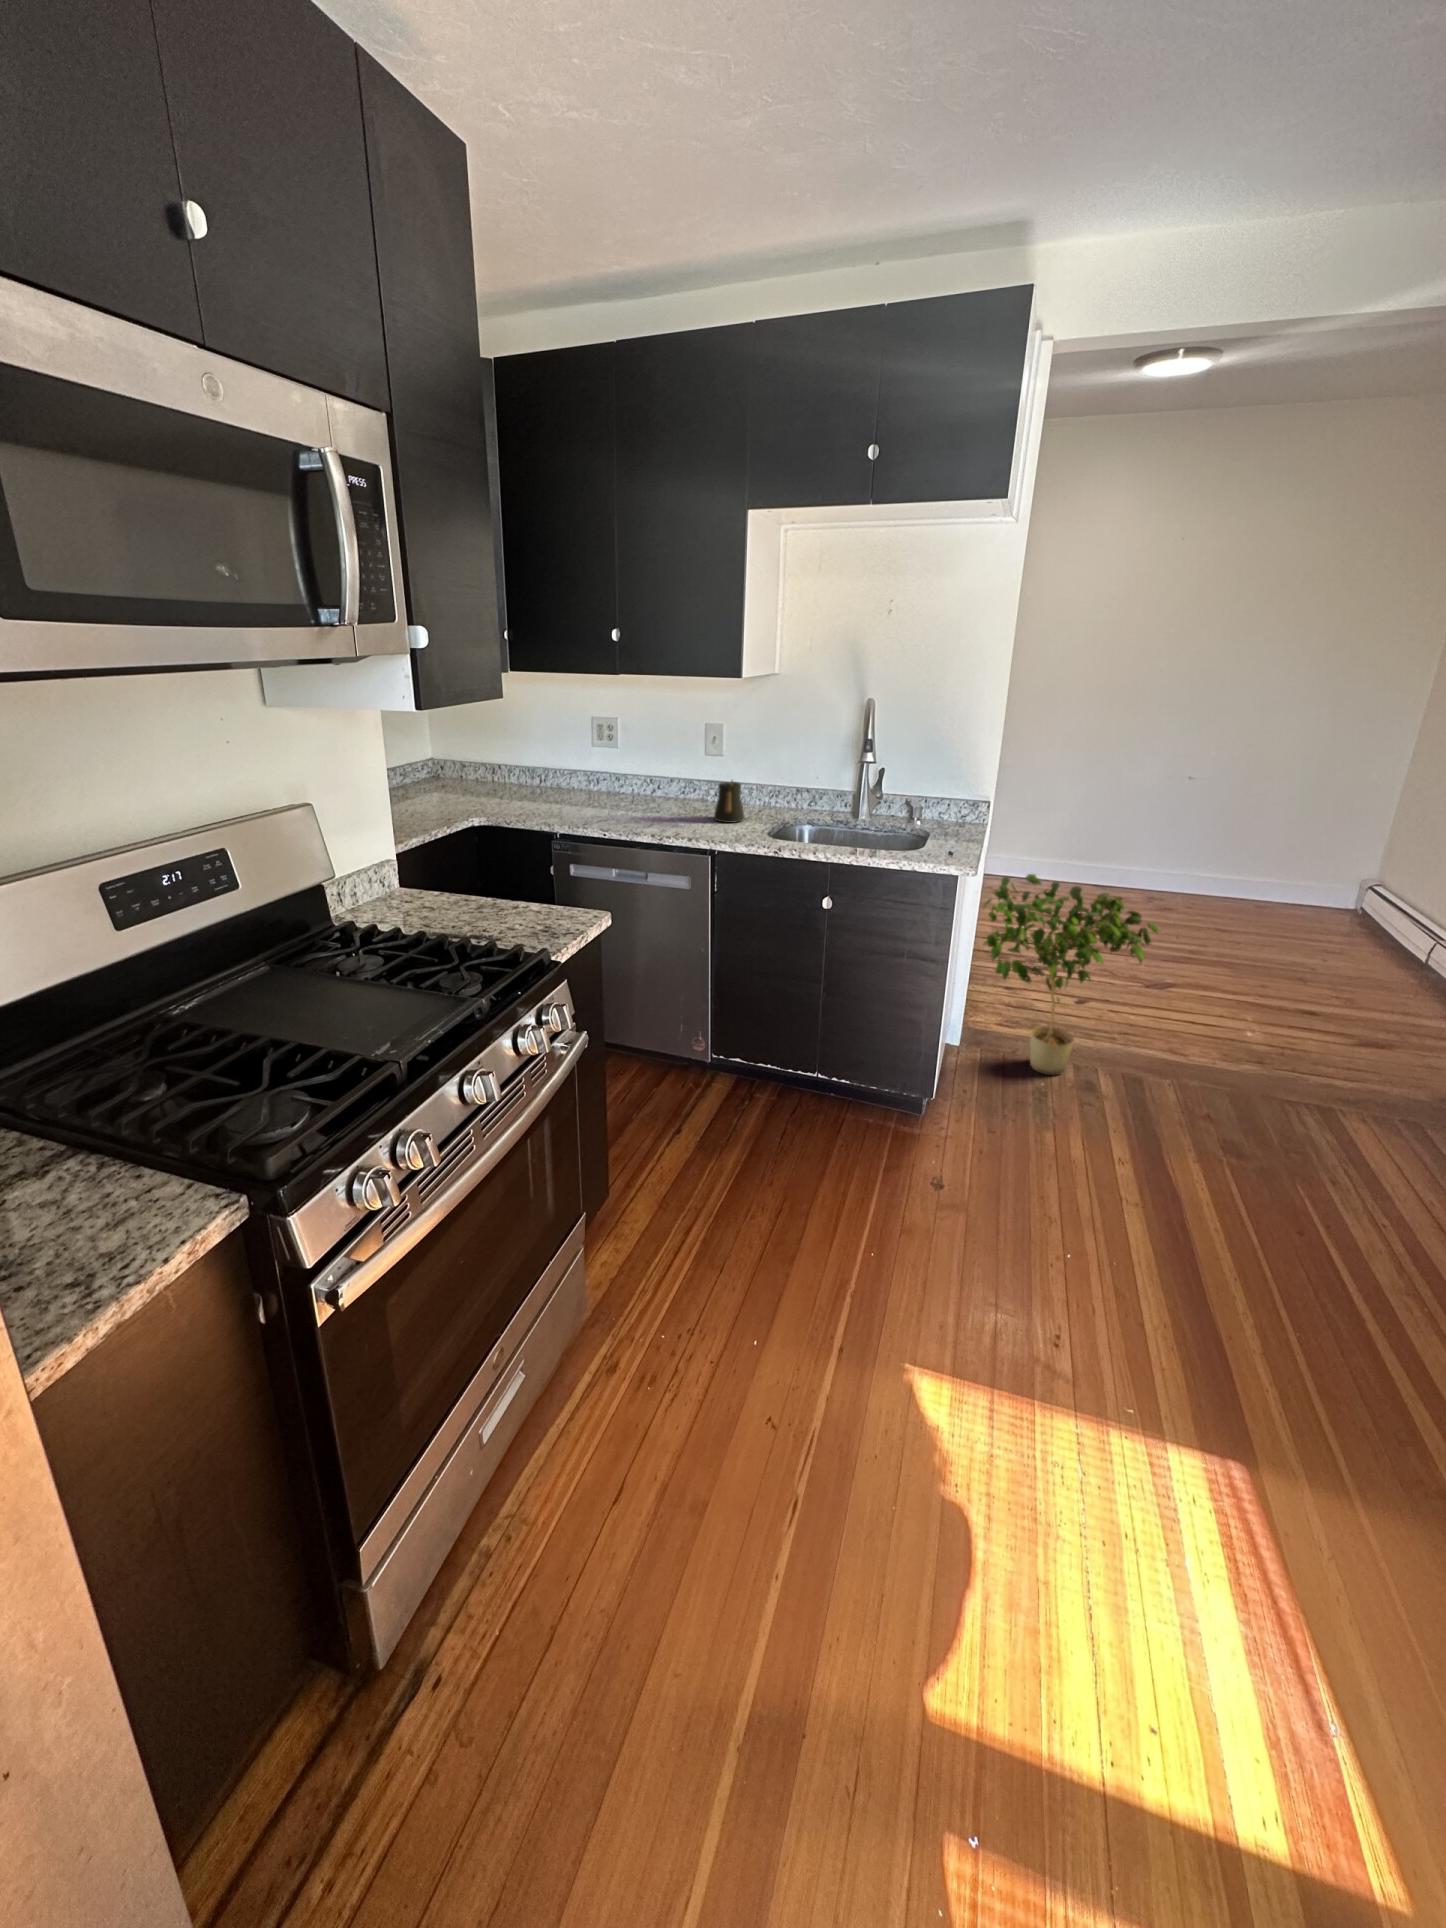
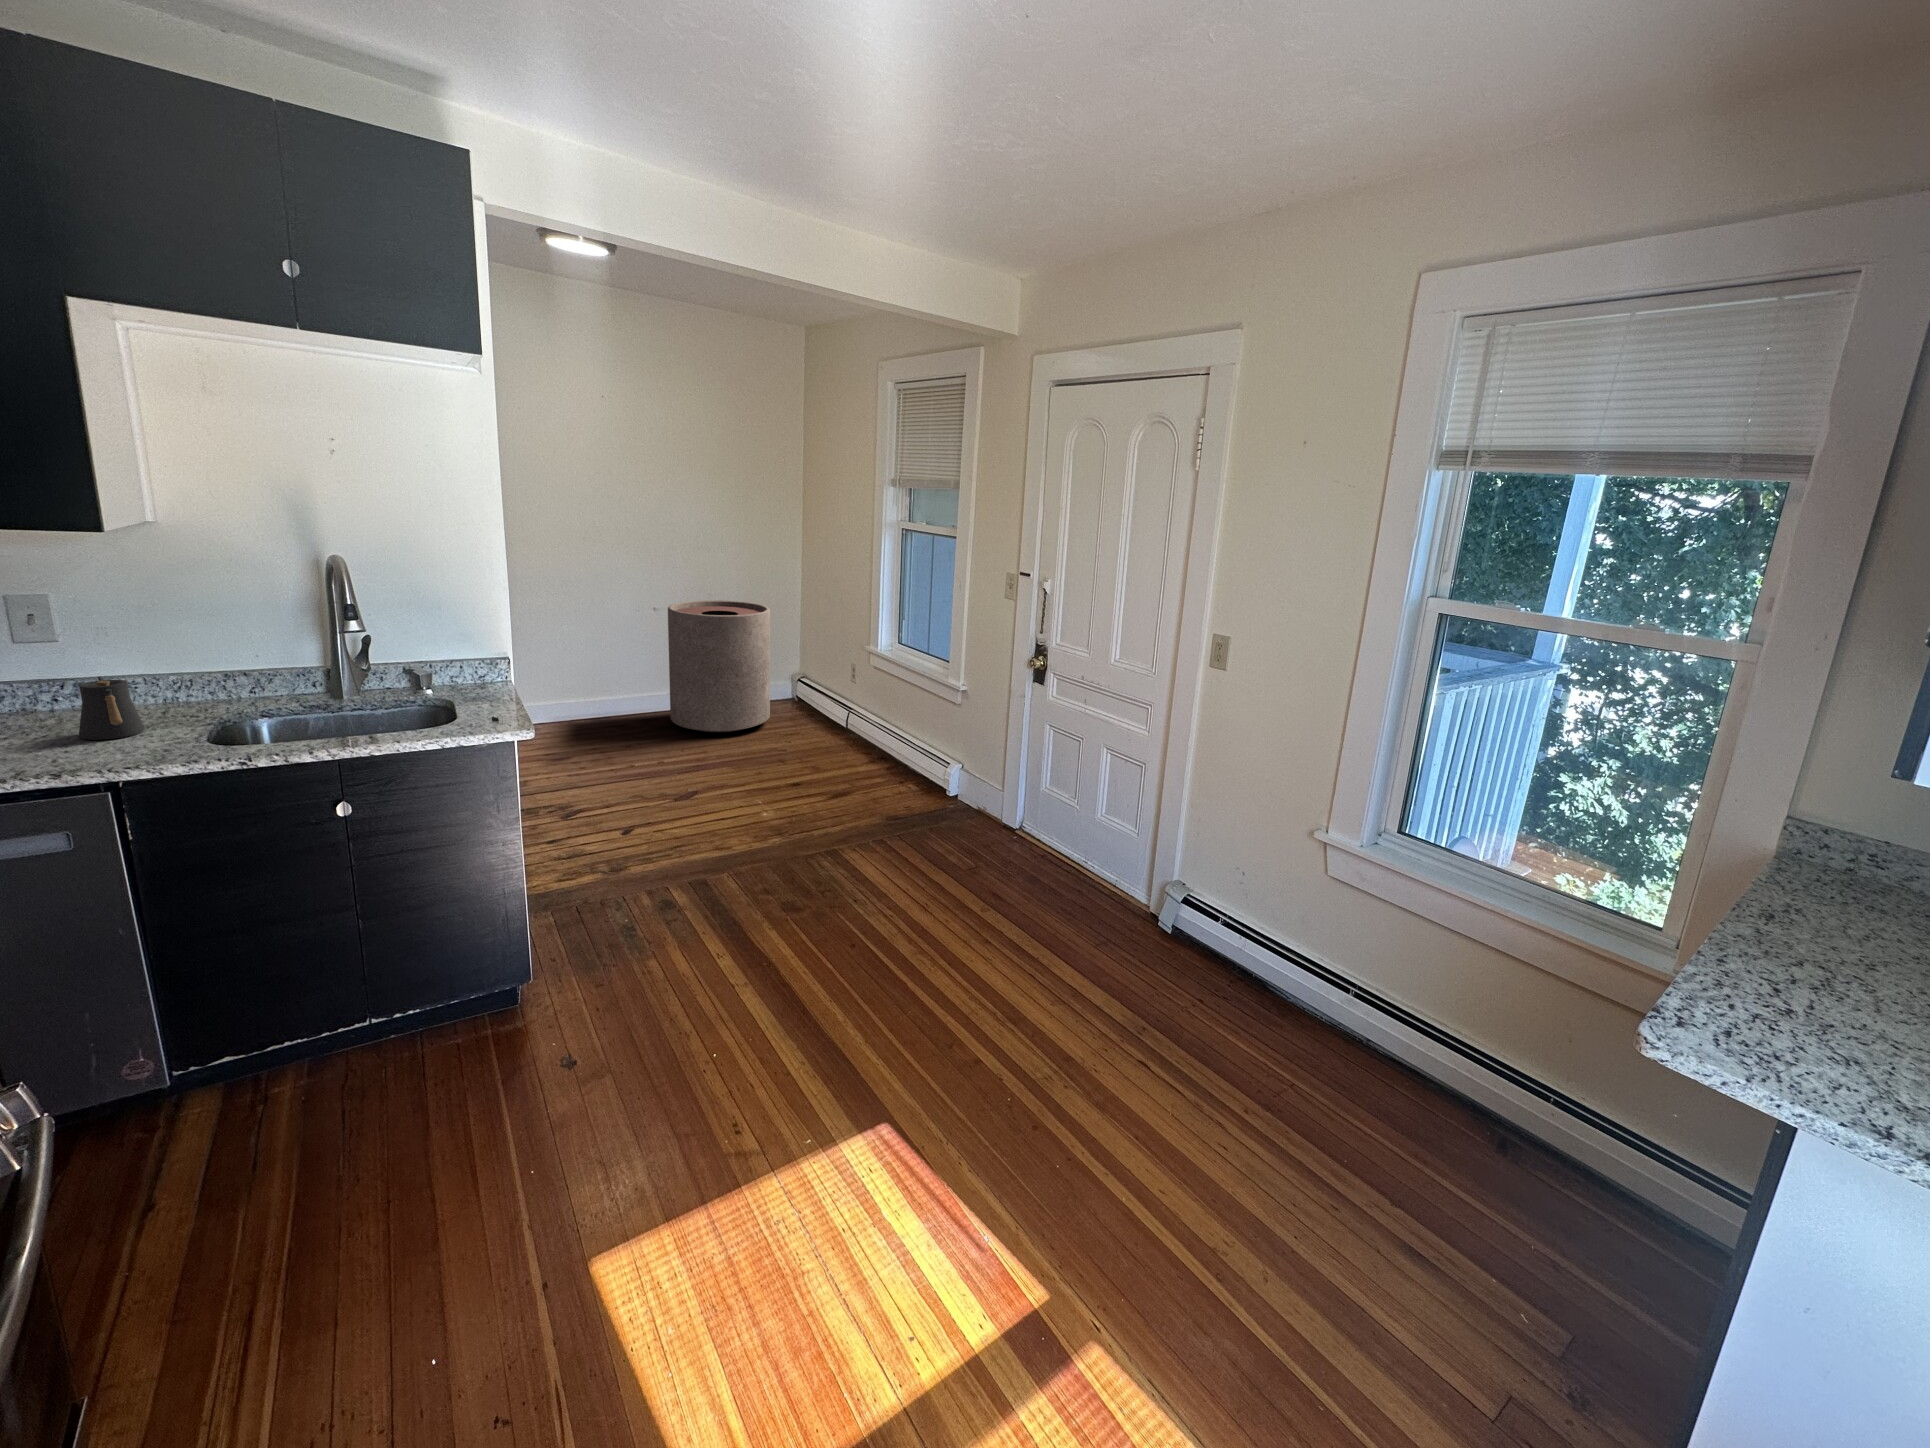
trash can: none [1180,773,1346,932] -> present [668,600,770,732]
potted plant: present [983,874,1159,1075] -> none [522,721,693,910]

